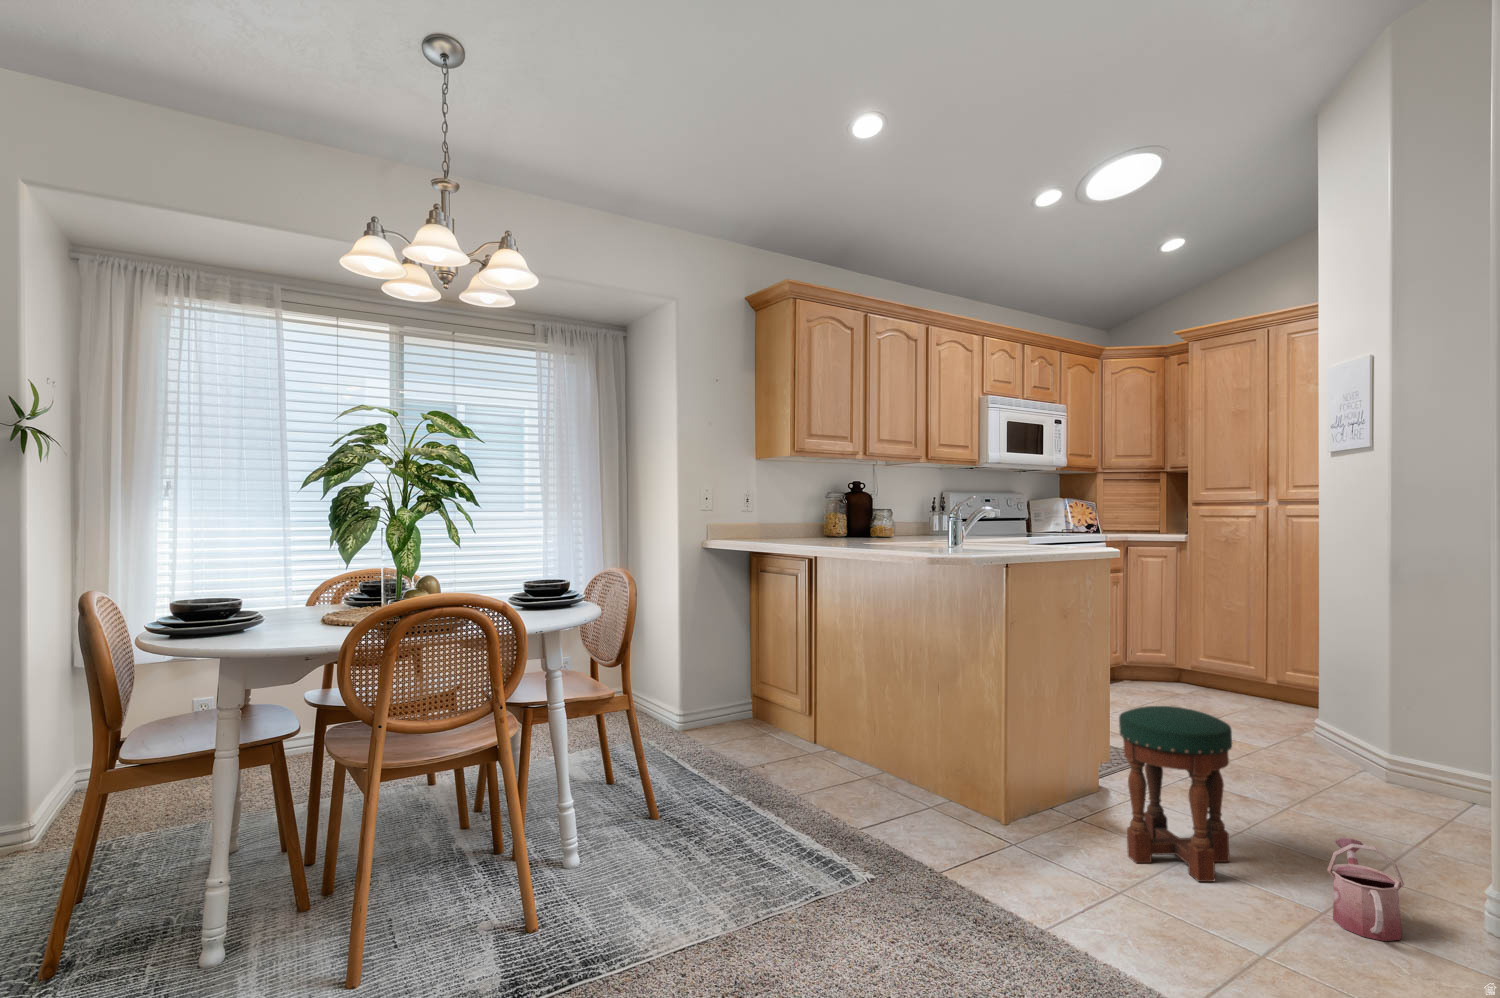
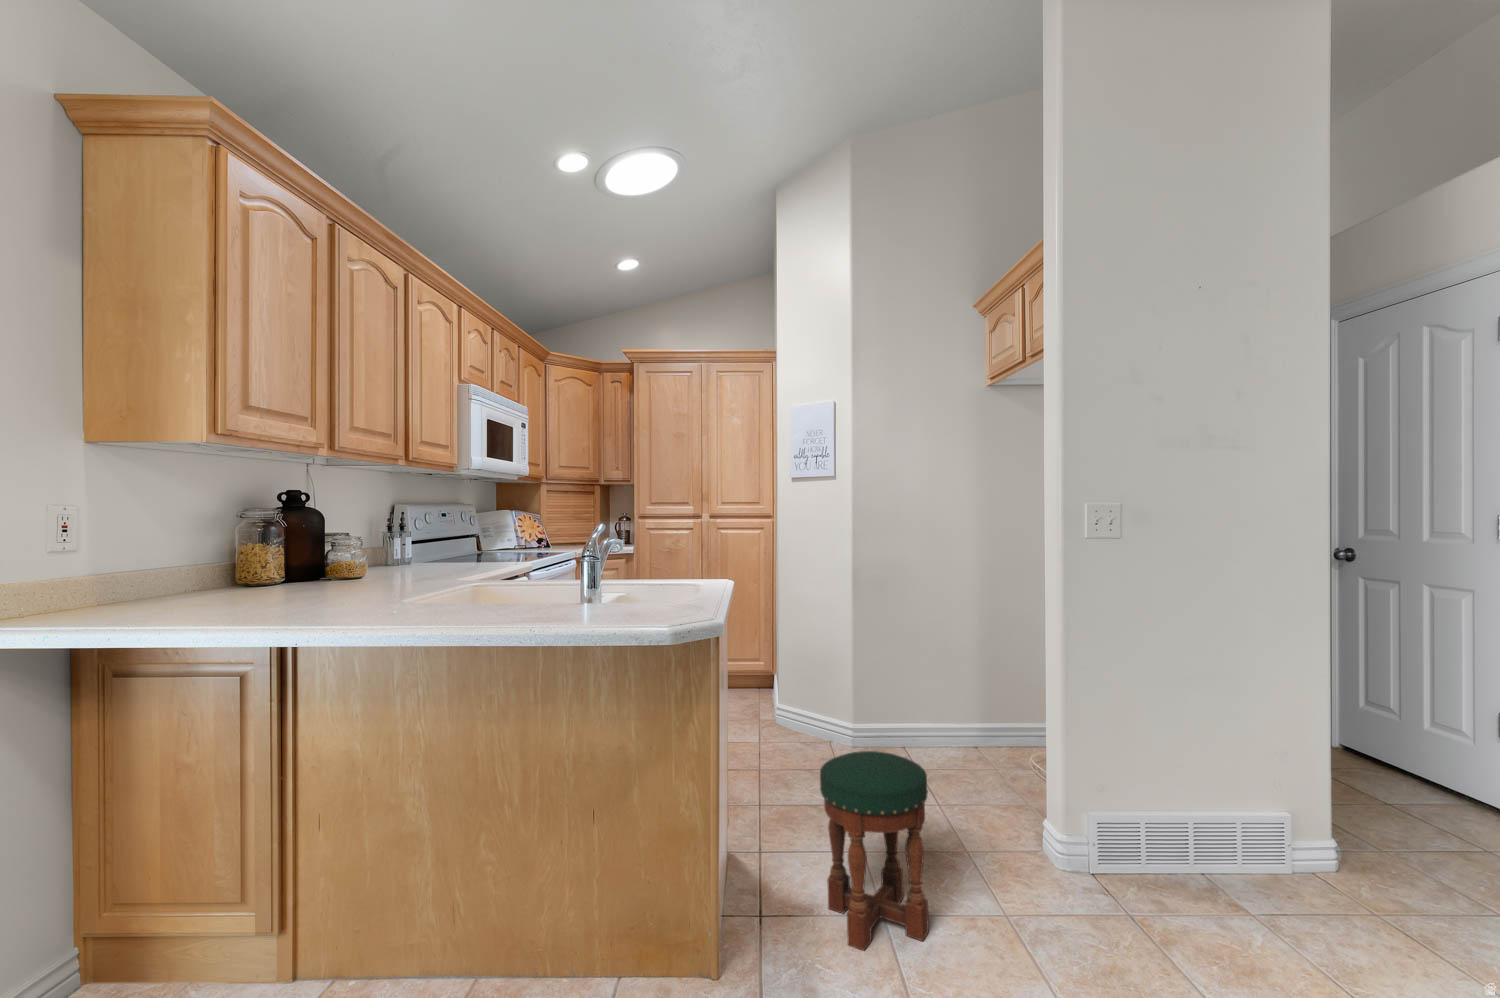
watering can: present [1327,838,1404,941] -> none [980,834,1077,929]

